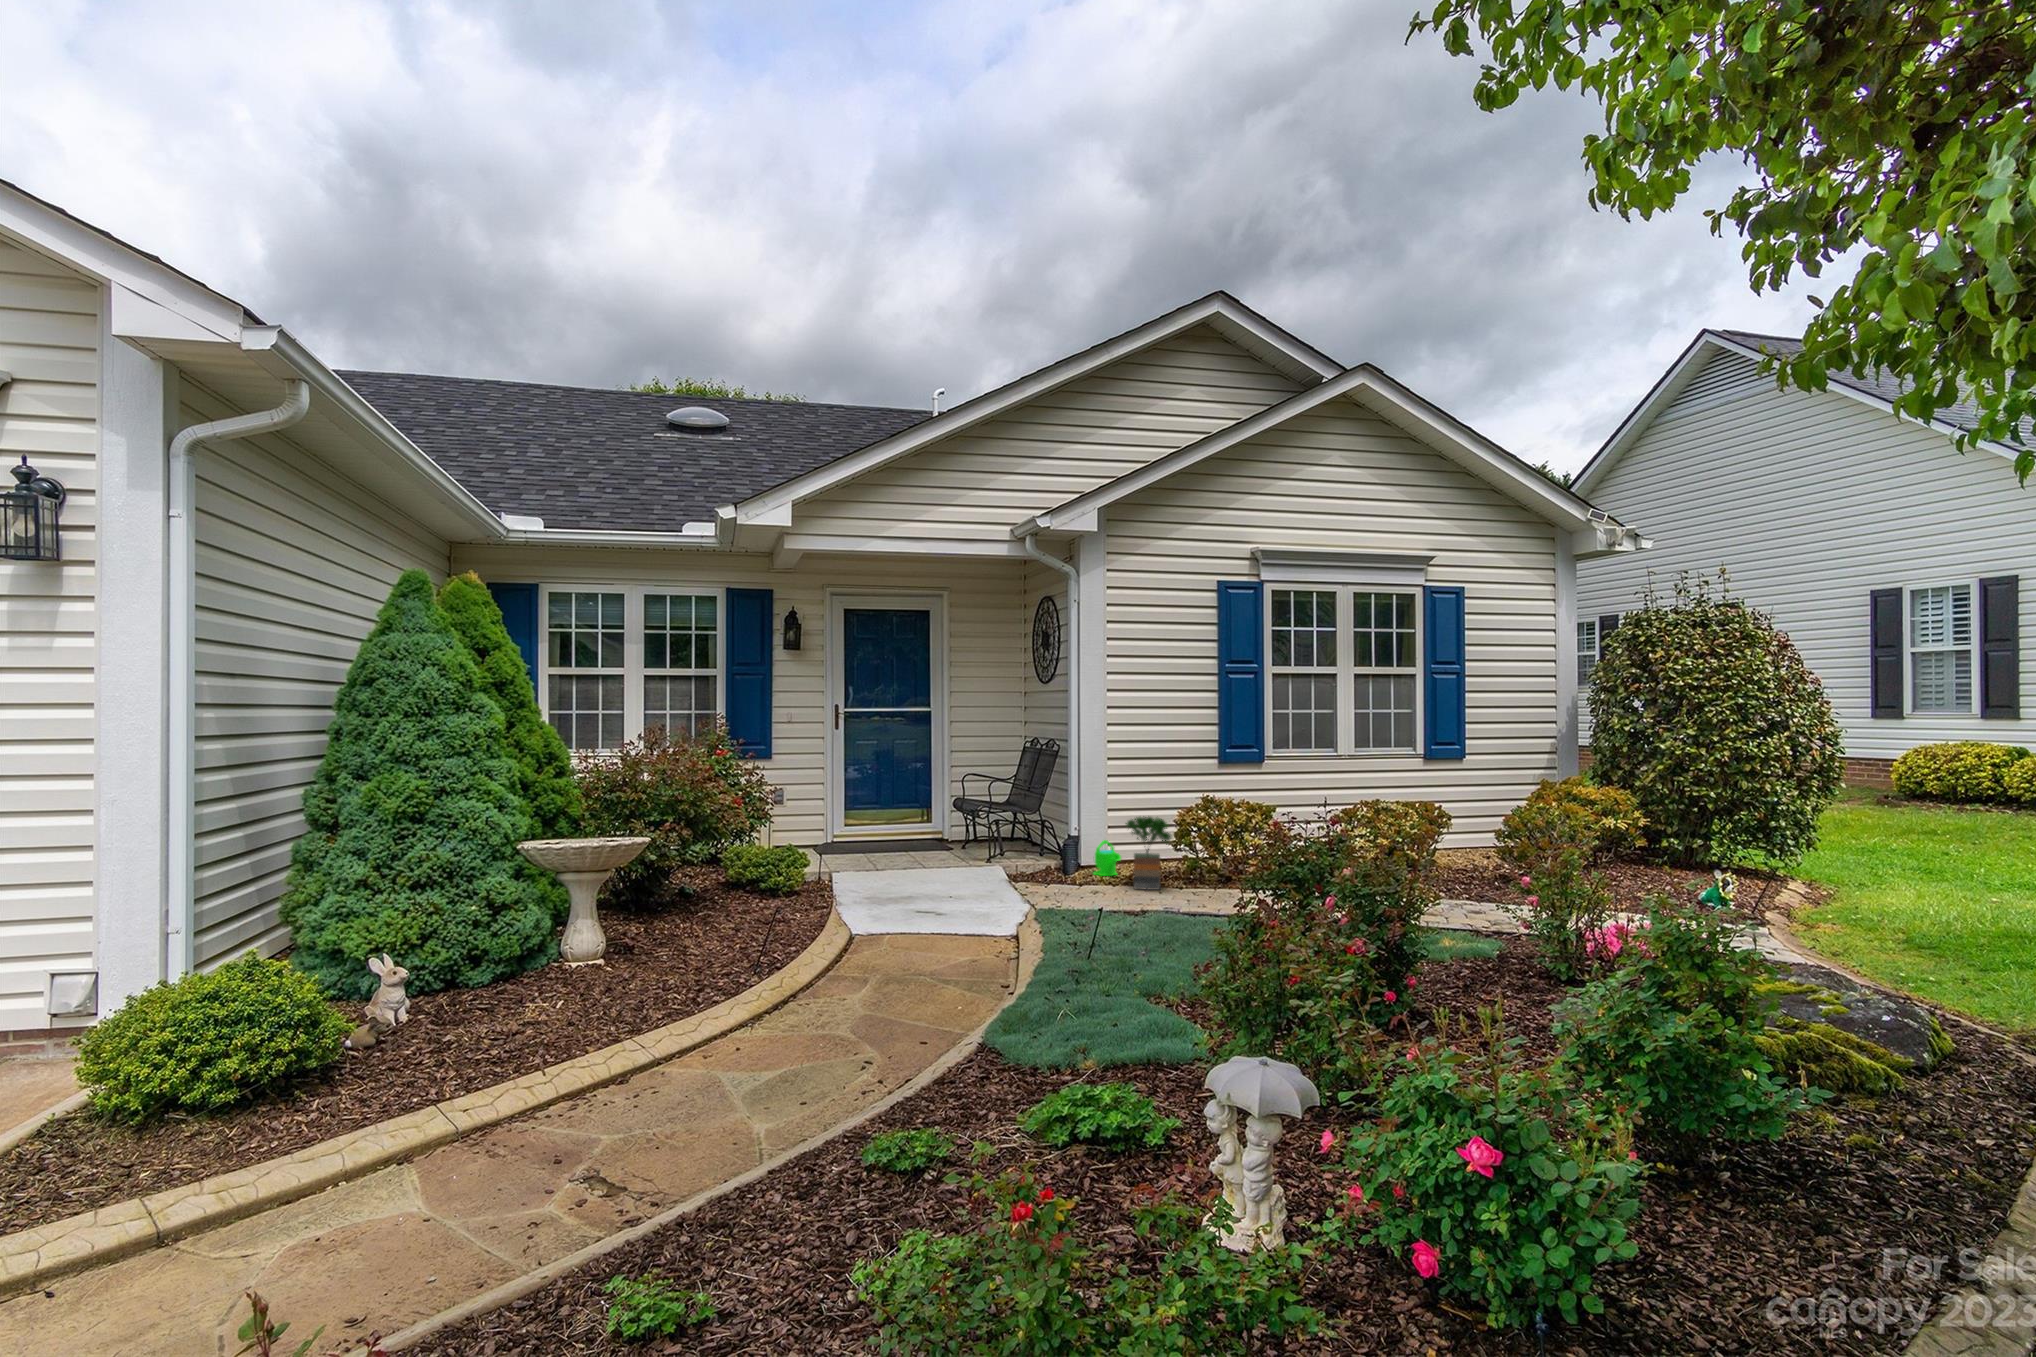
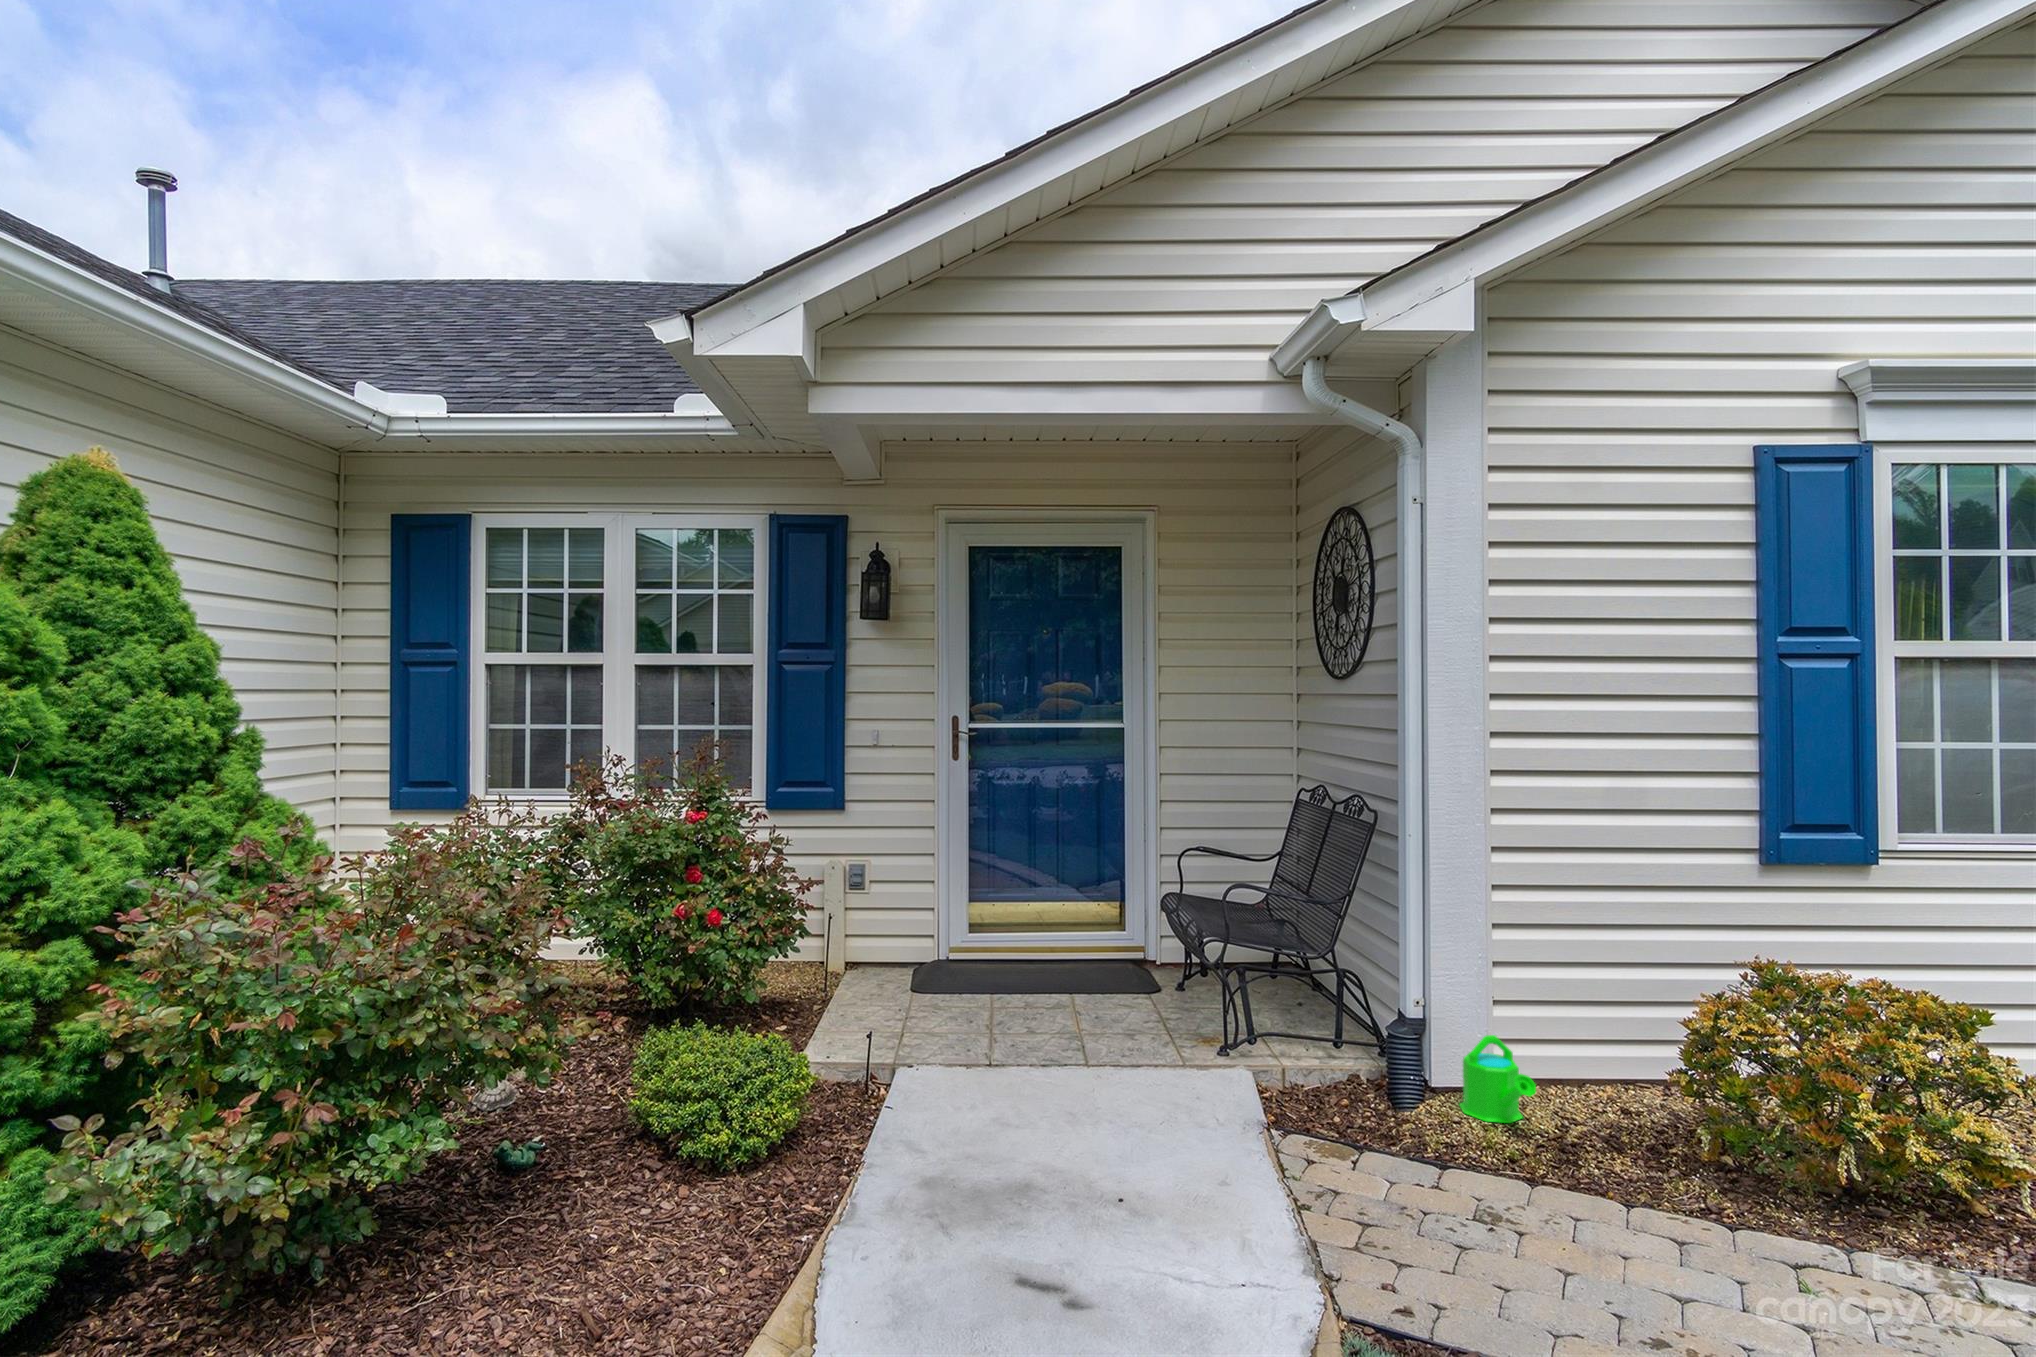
potted tree: present [1126,816,1171,890] -> none [1555,1006,1701,1212]

